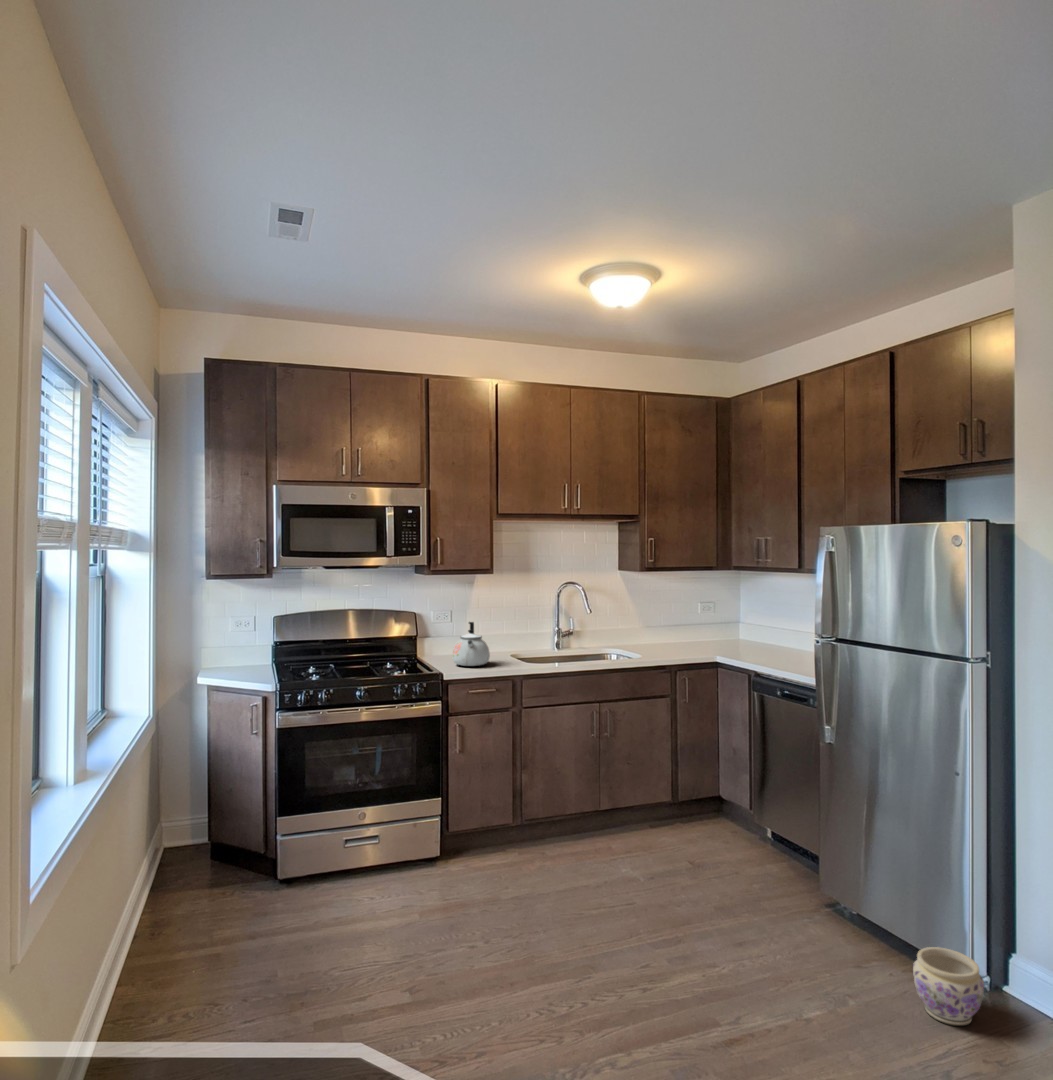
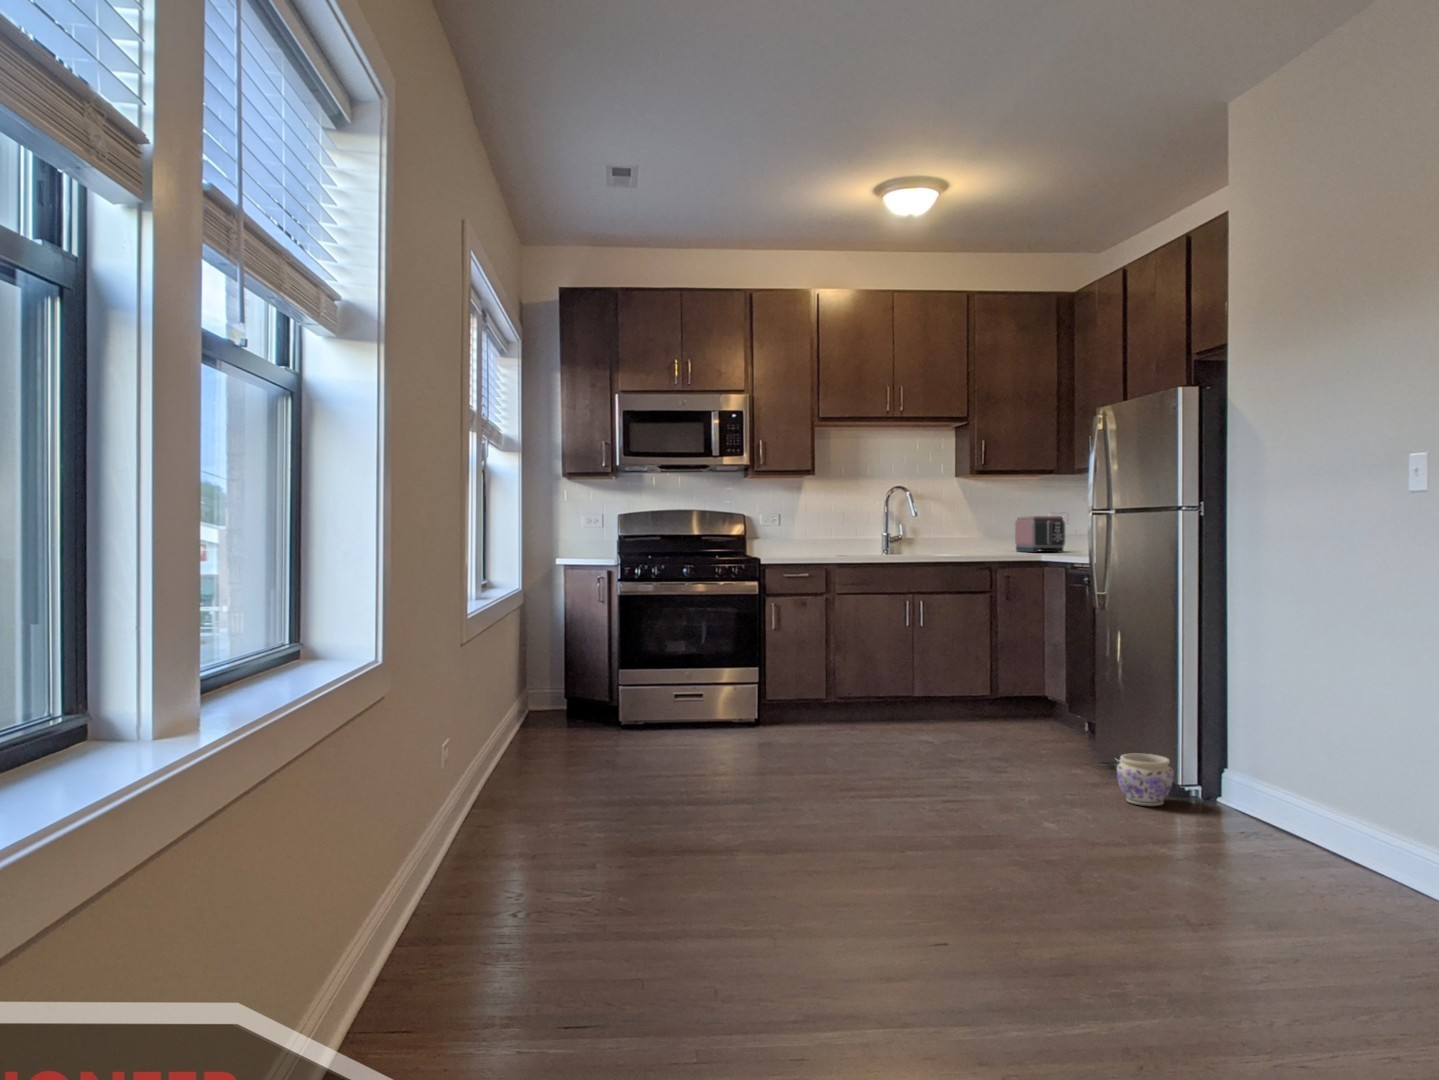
toaster: none [674,608,727,647] -> present [1015,516,1065,552]
kettle: present [452,622,490,666] -> none [773,515,808,555]

